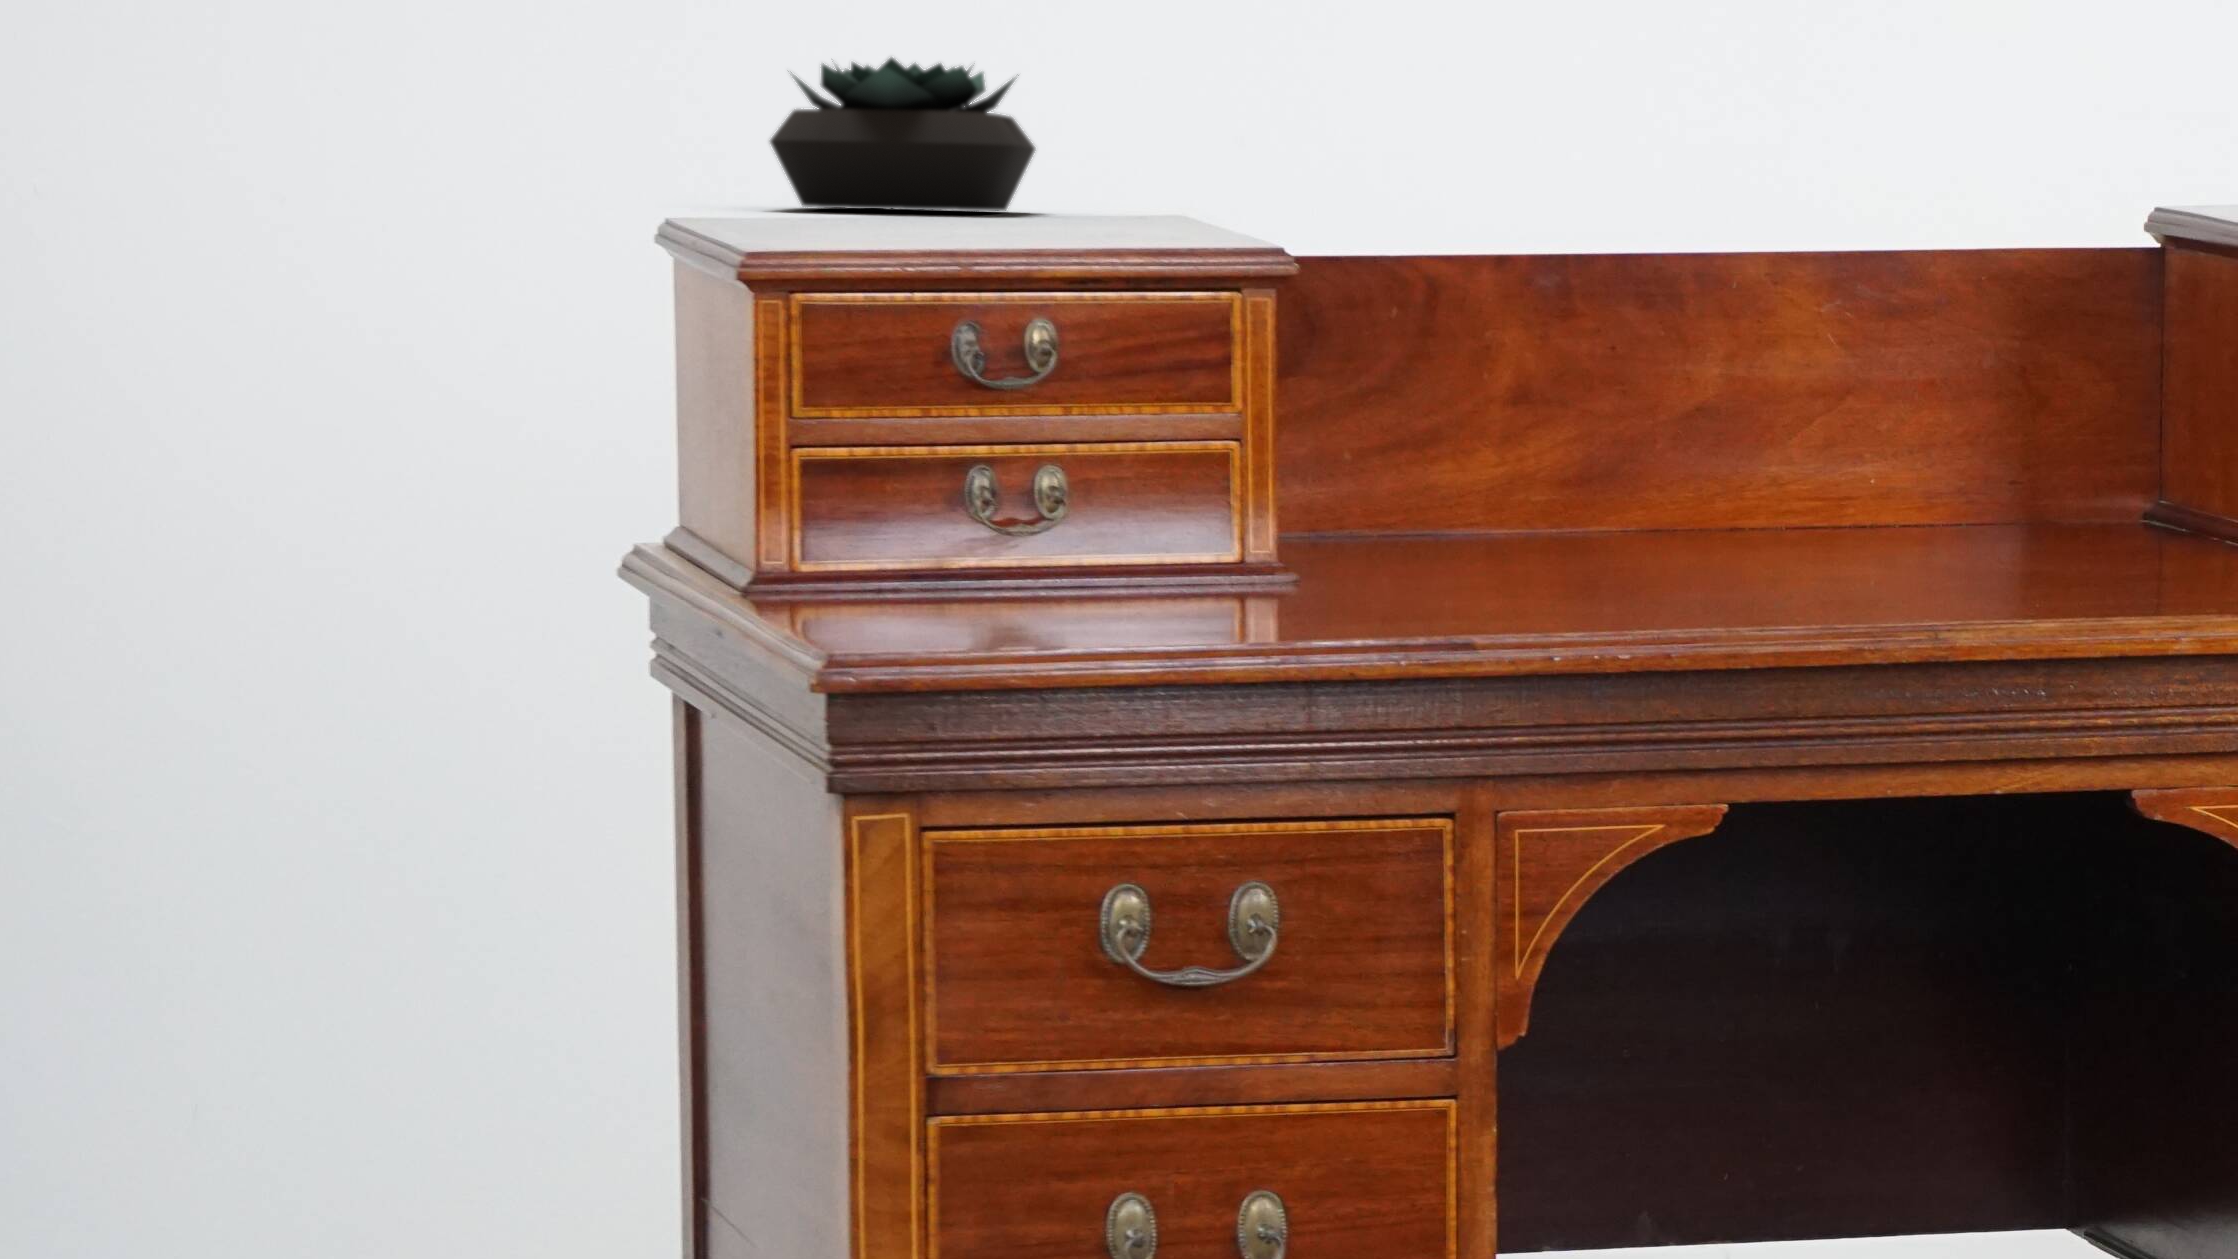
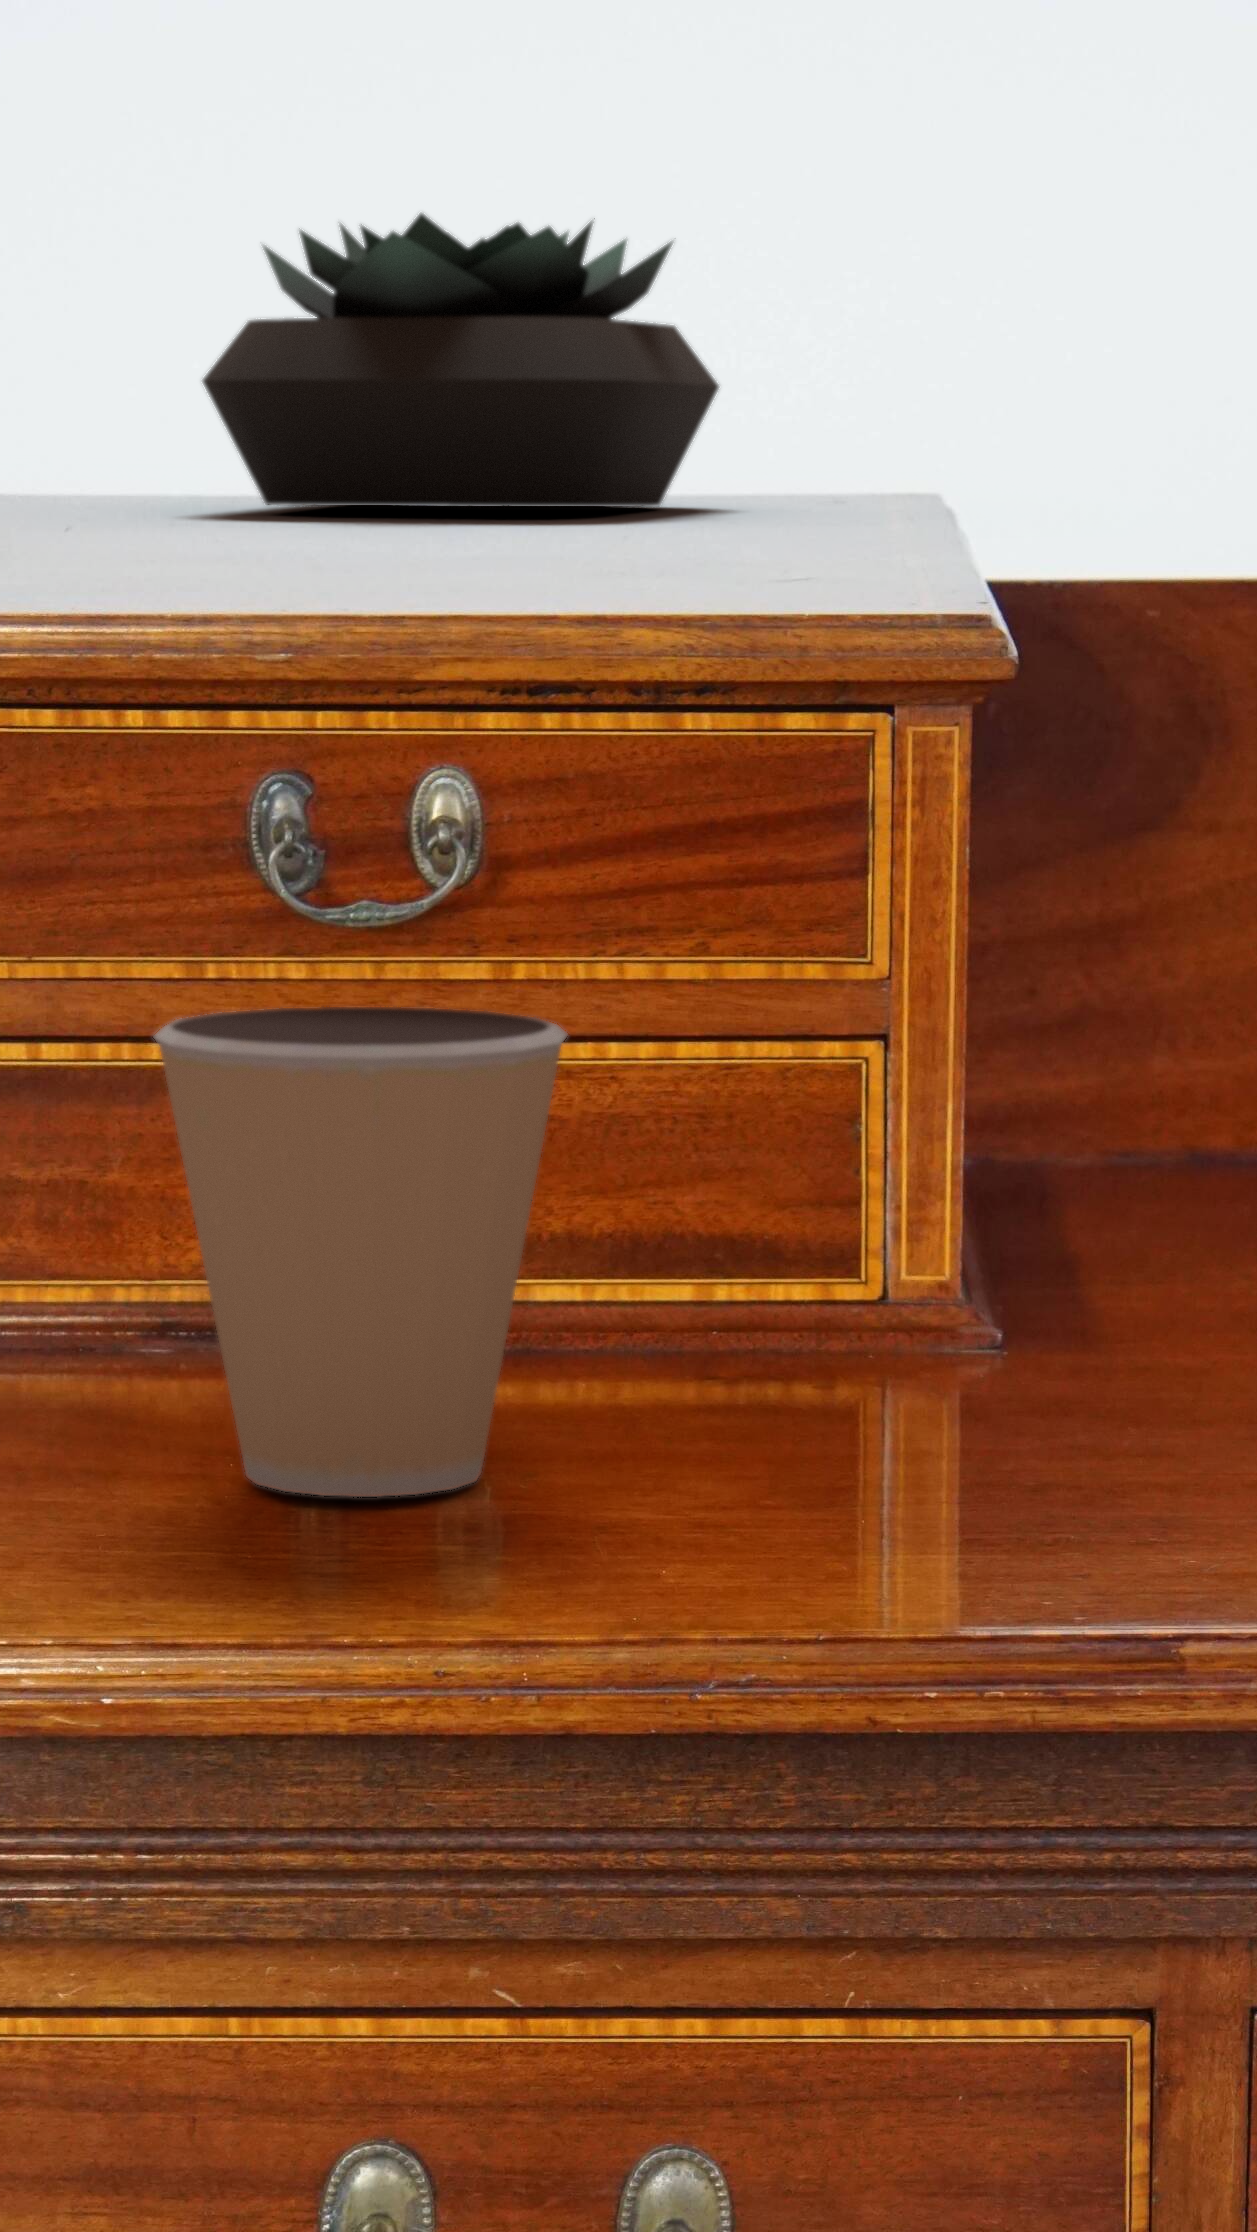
coffee cup: none [977,416,1161,622] -> present [154,1007,567,1497]

